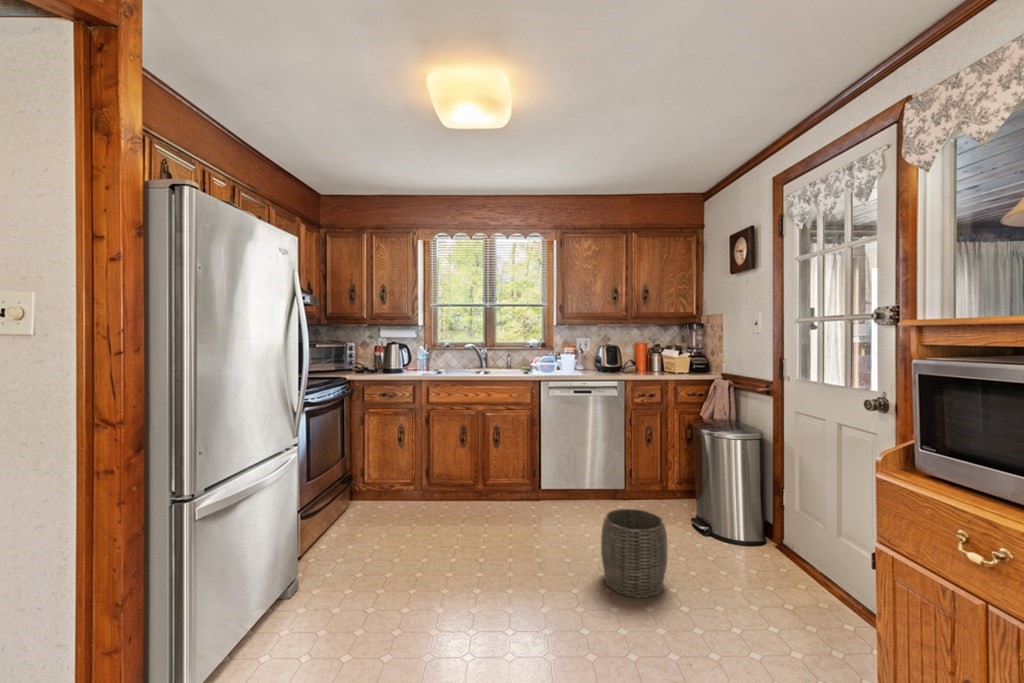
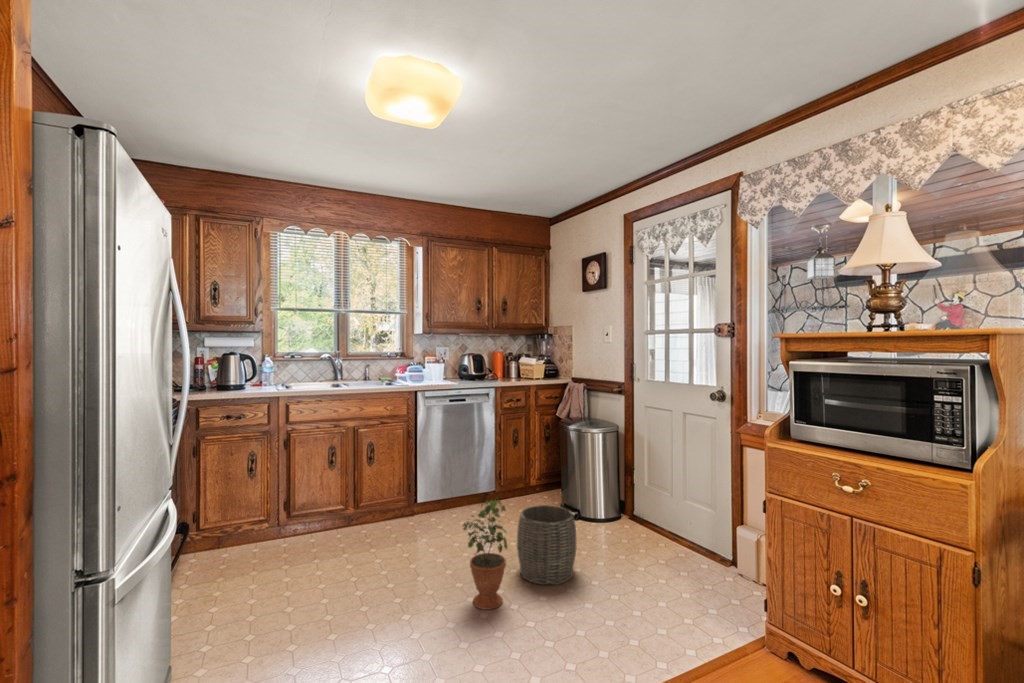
potted plant: none [528,487,576,605] -> present [463,500,507,610]

